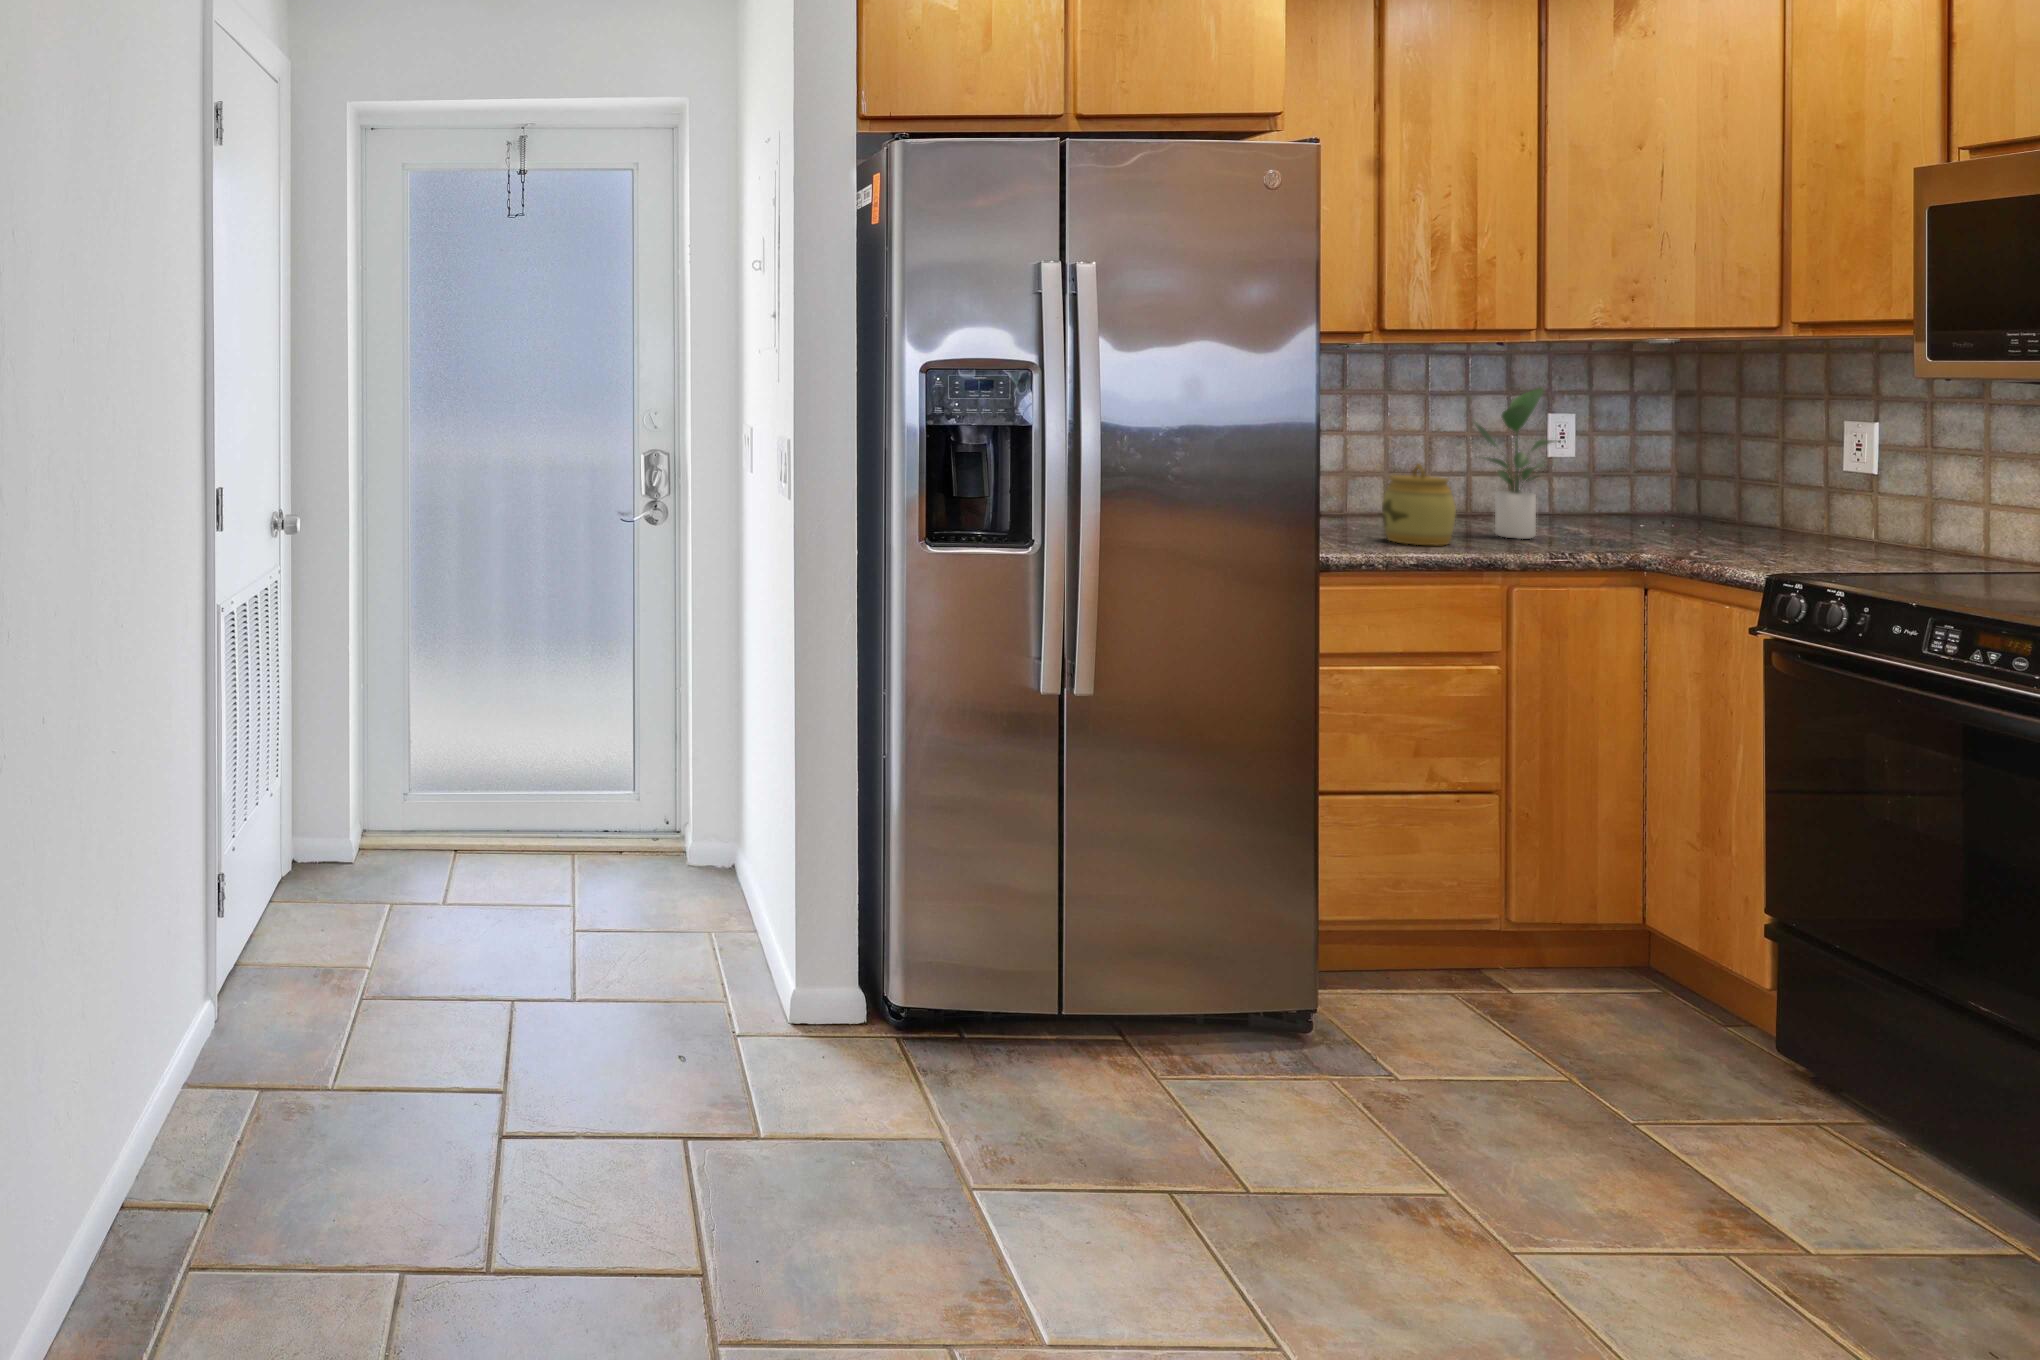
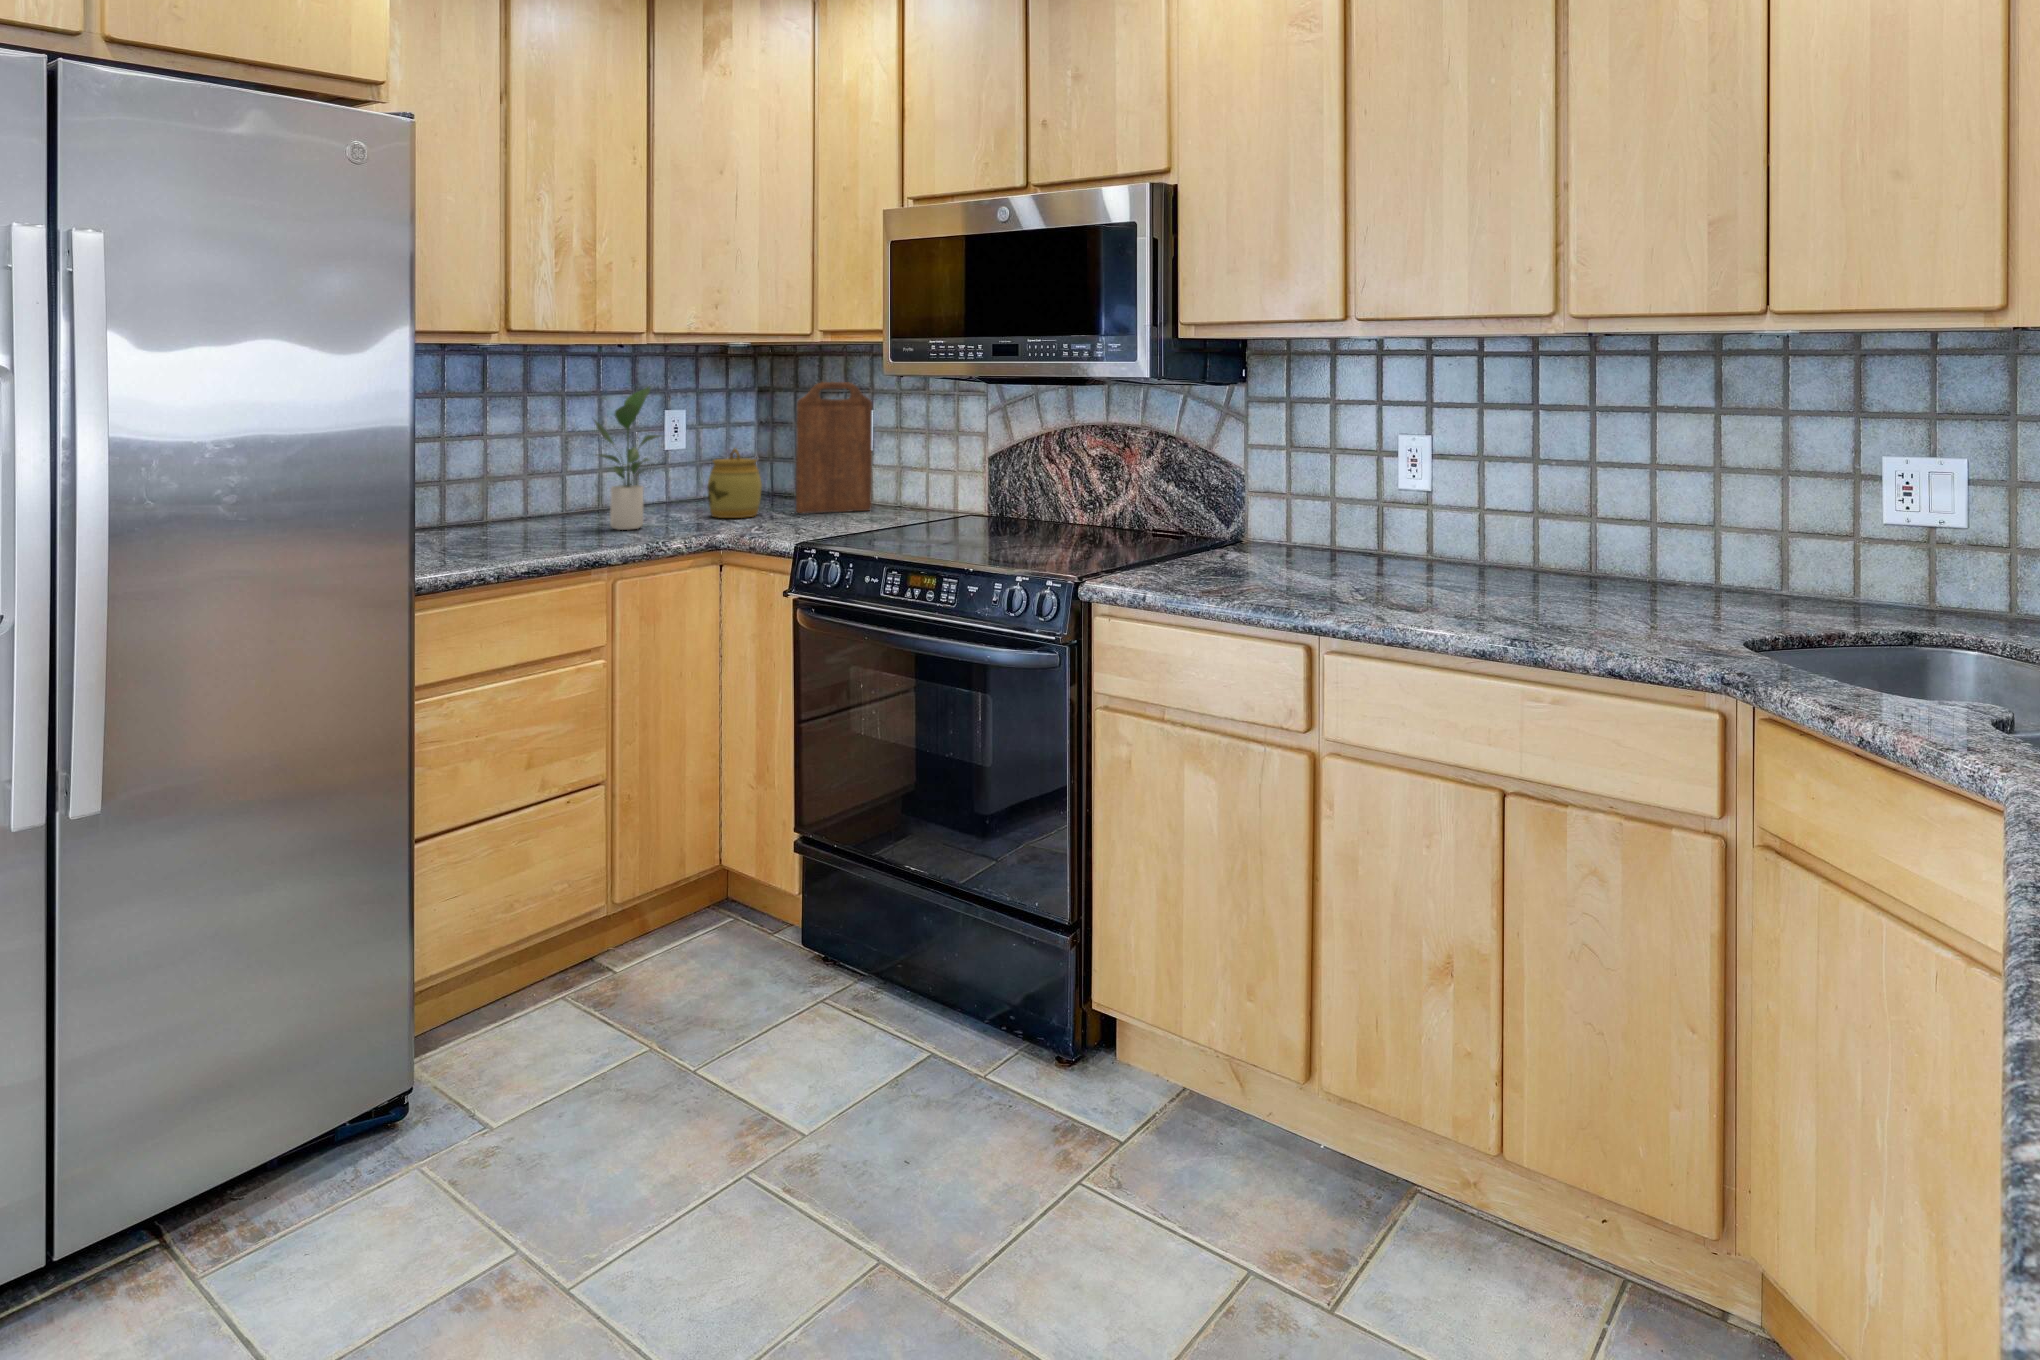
cutting board: none [1748,386,1876,549] -> present [796,382,872,513]
jar: present [1382,464,1456,545] -> present [707,449,762,518]

